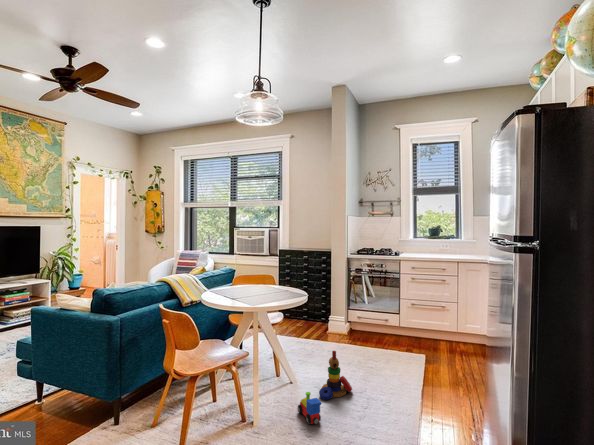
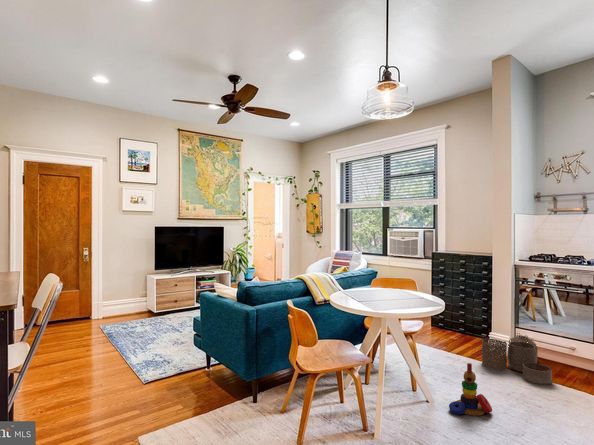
woven basket: none [328,314,380,355] -> present [482,335,552,384]
toy train: present [298,392,321,424] -> none [419,398,441,432]

